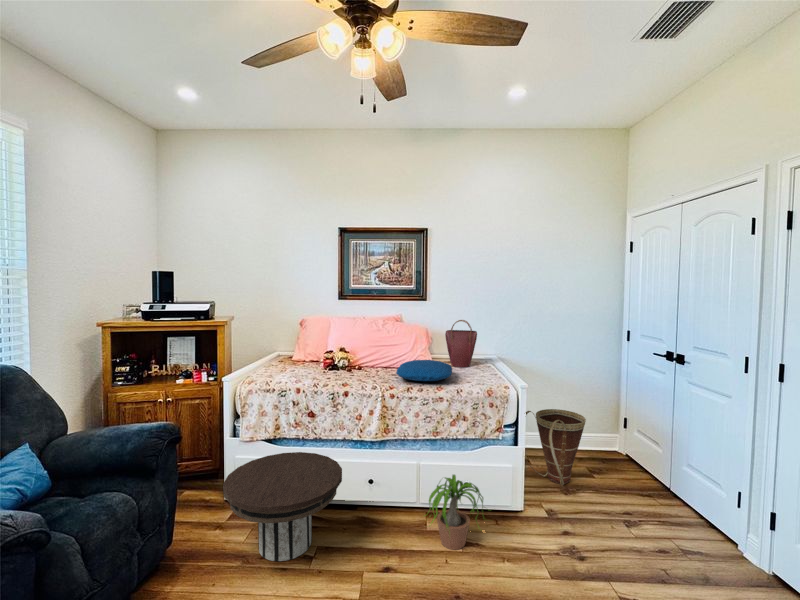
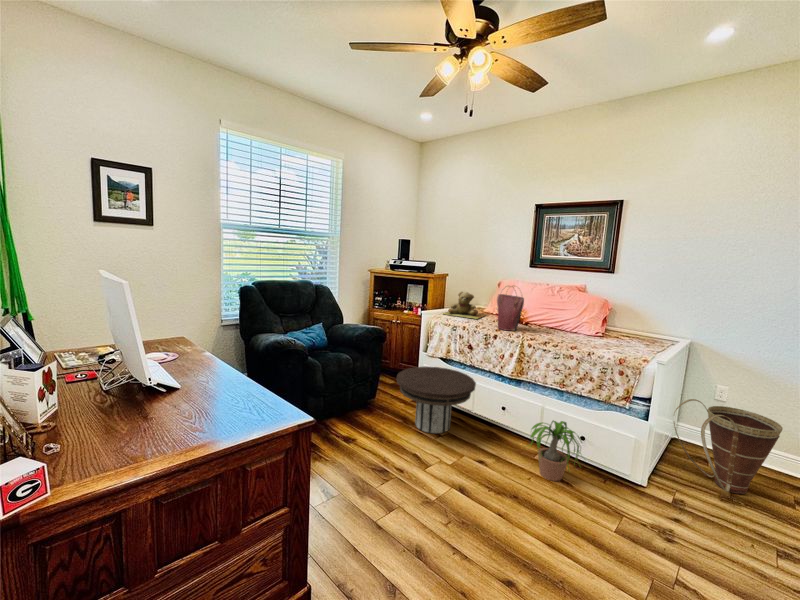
handbag: present [445,320,477,367] -> present [497,286,524,331]
teddy bear: none [249,340,305,376] -> present [443,291,486,319]
pillow: present [396,360,452,381] -> none [543,324,607,343]

